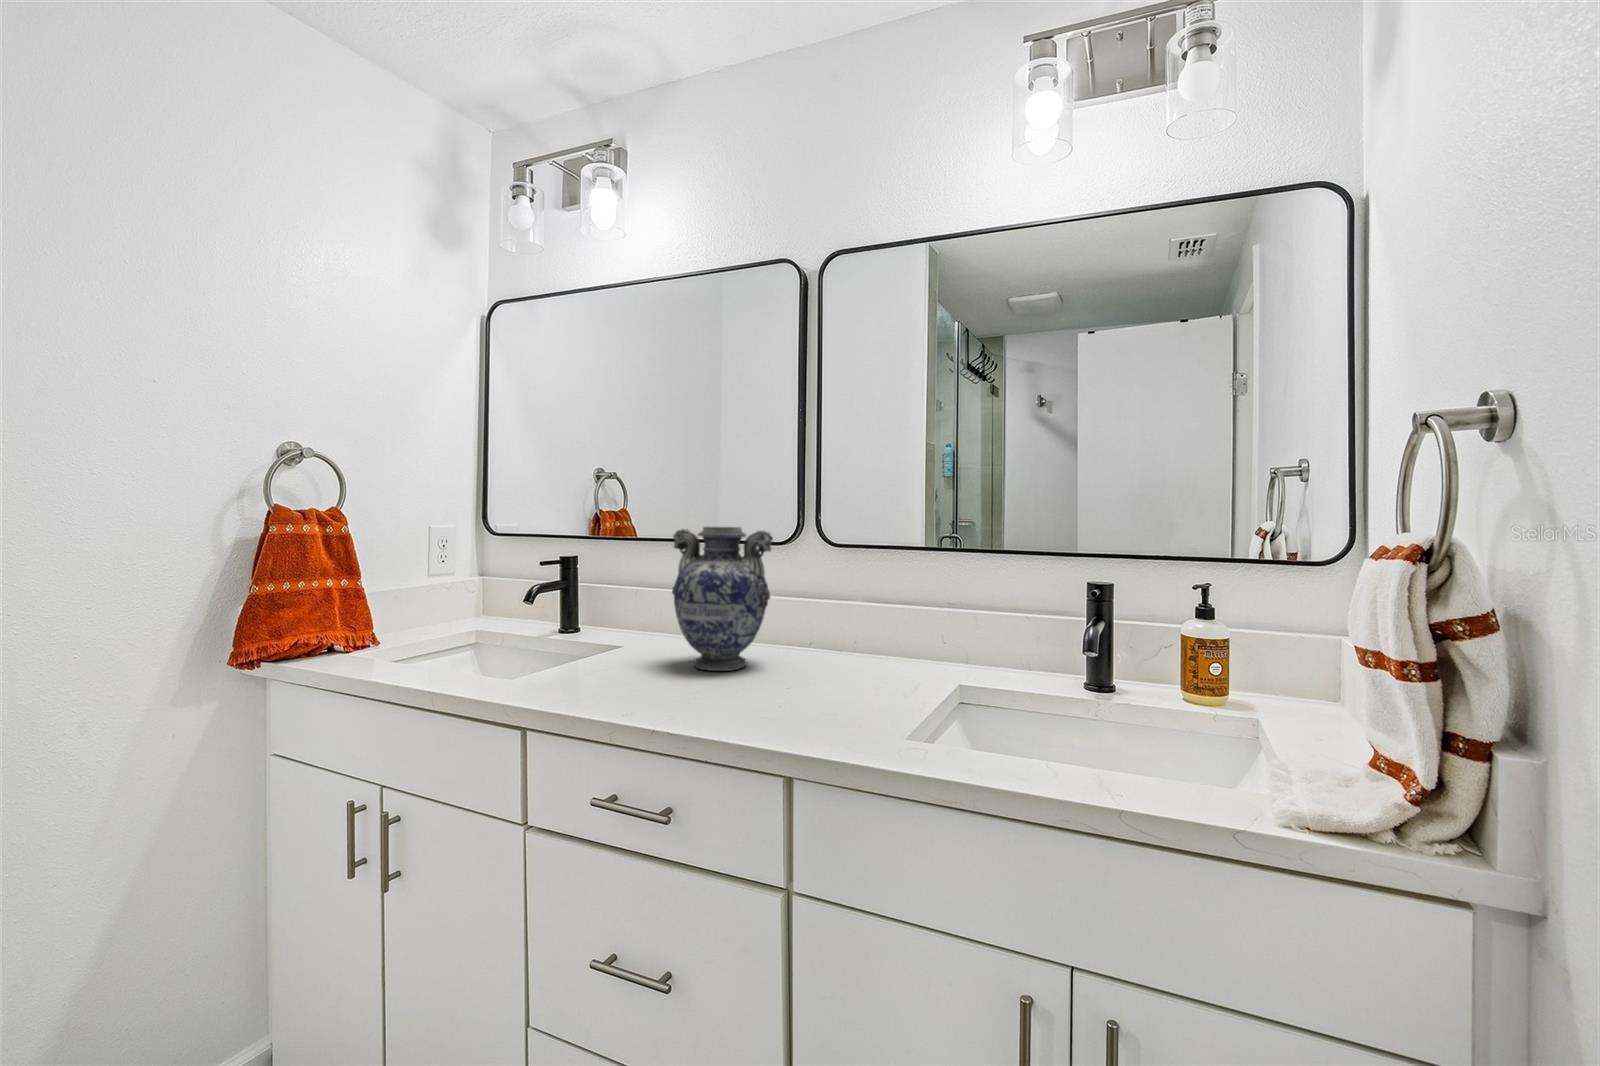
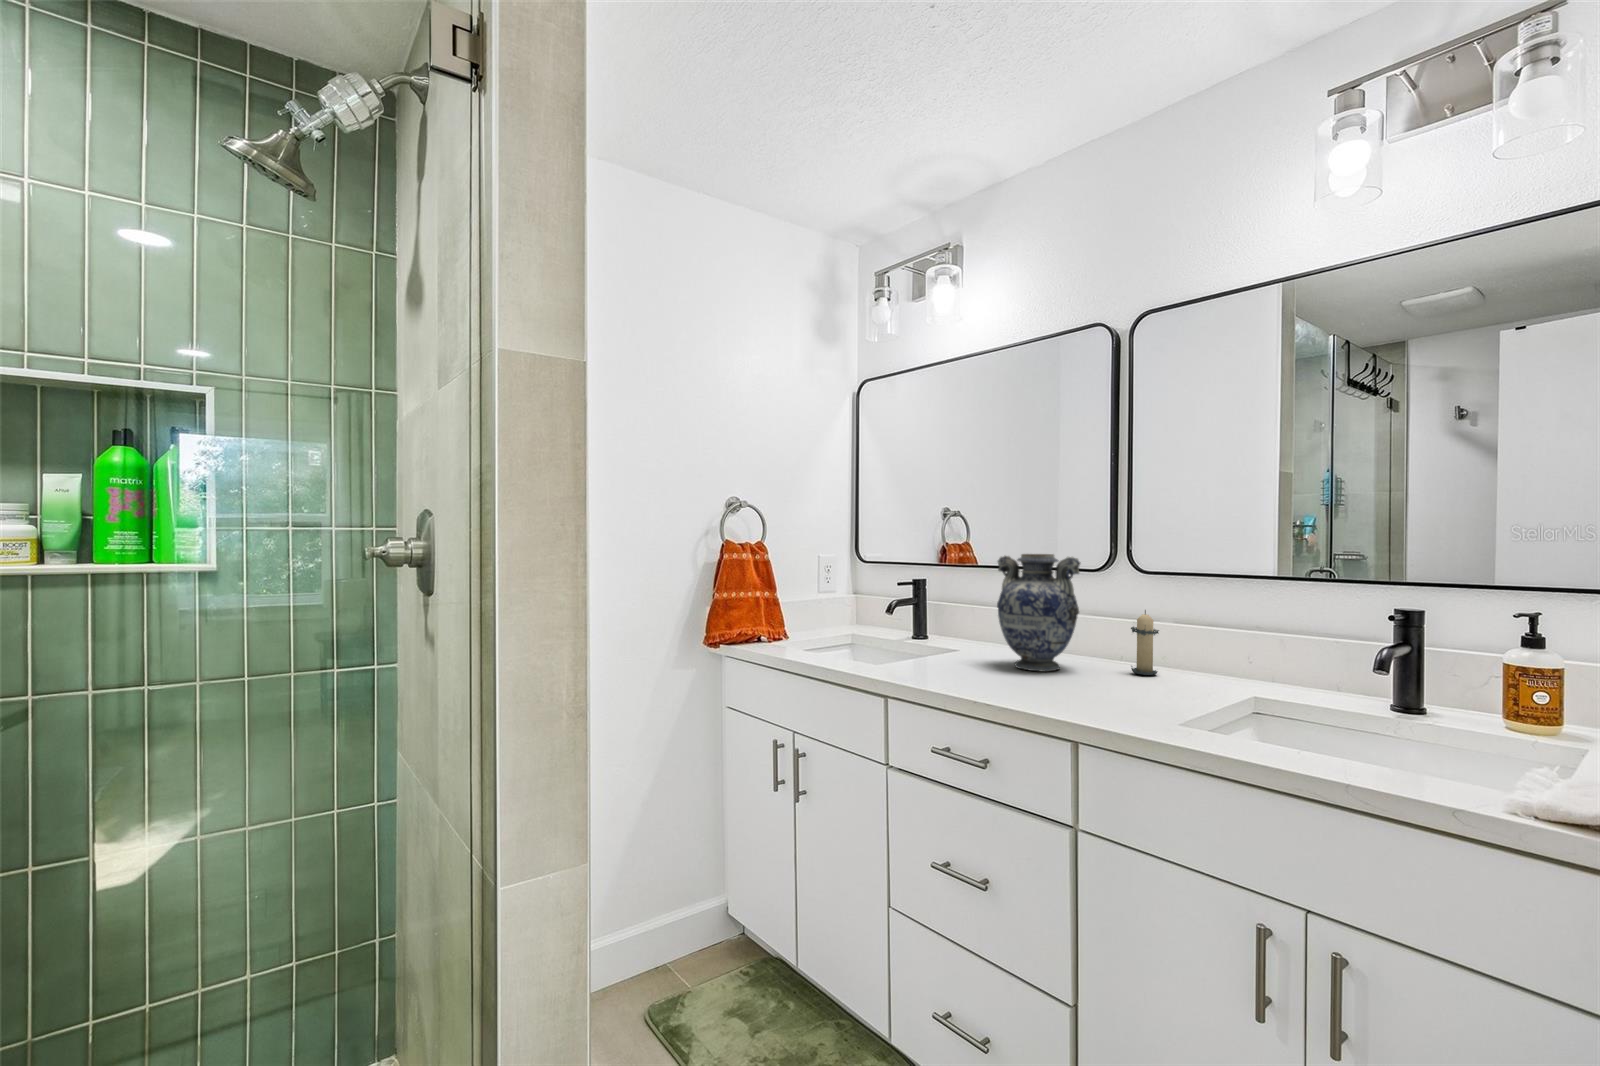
candle: none [821,591,857,667] -> present [1131,610,1159,675]

